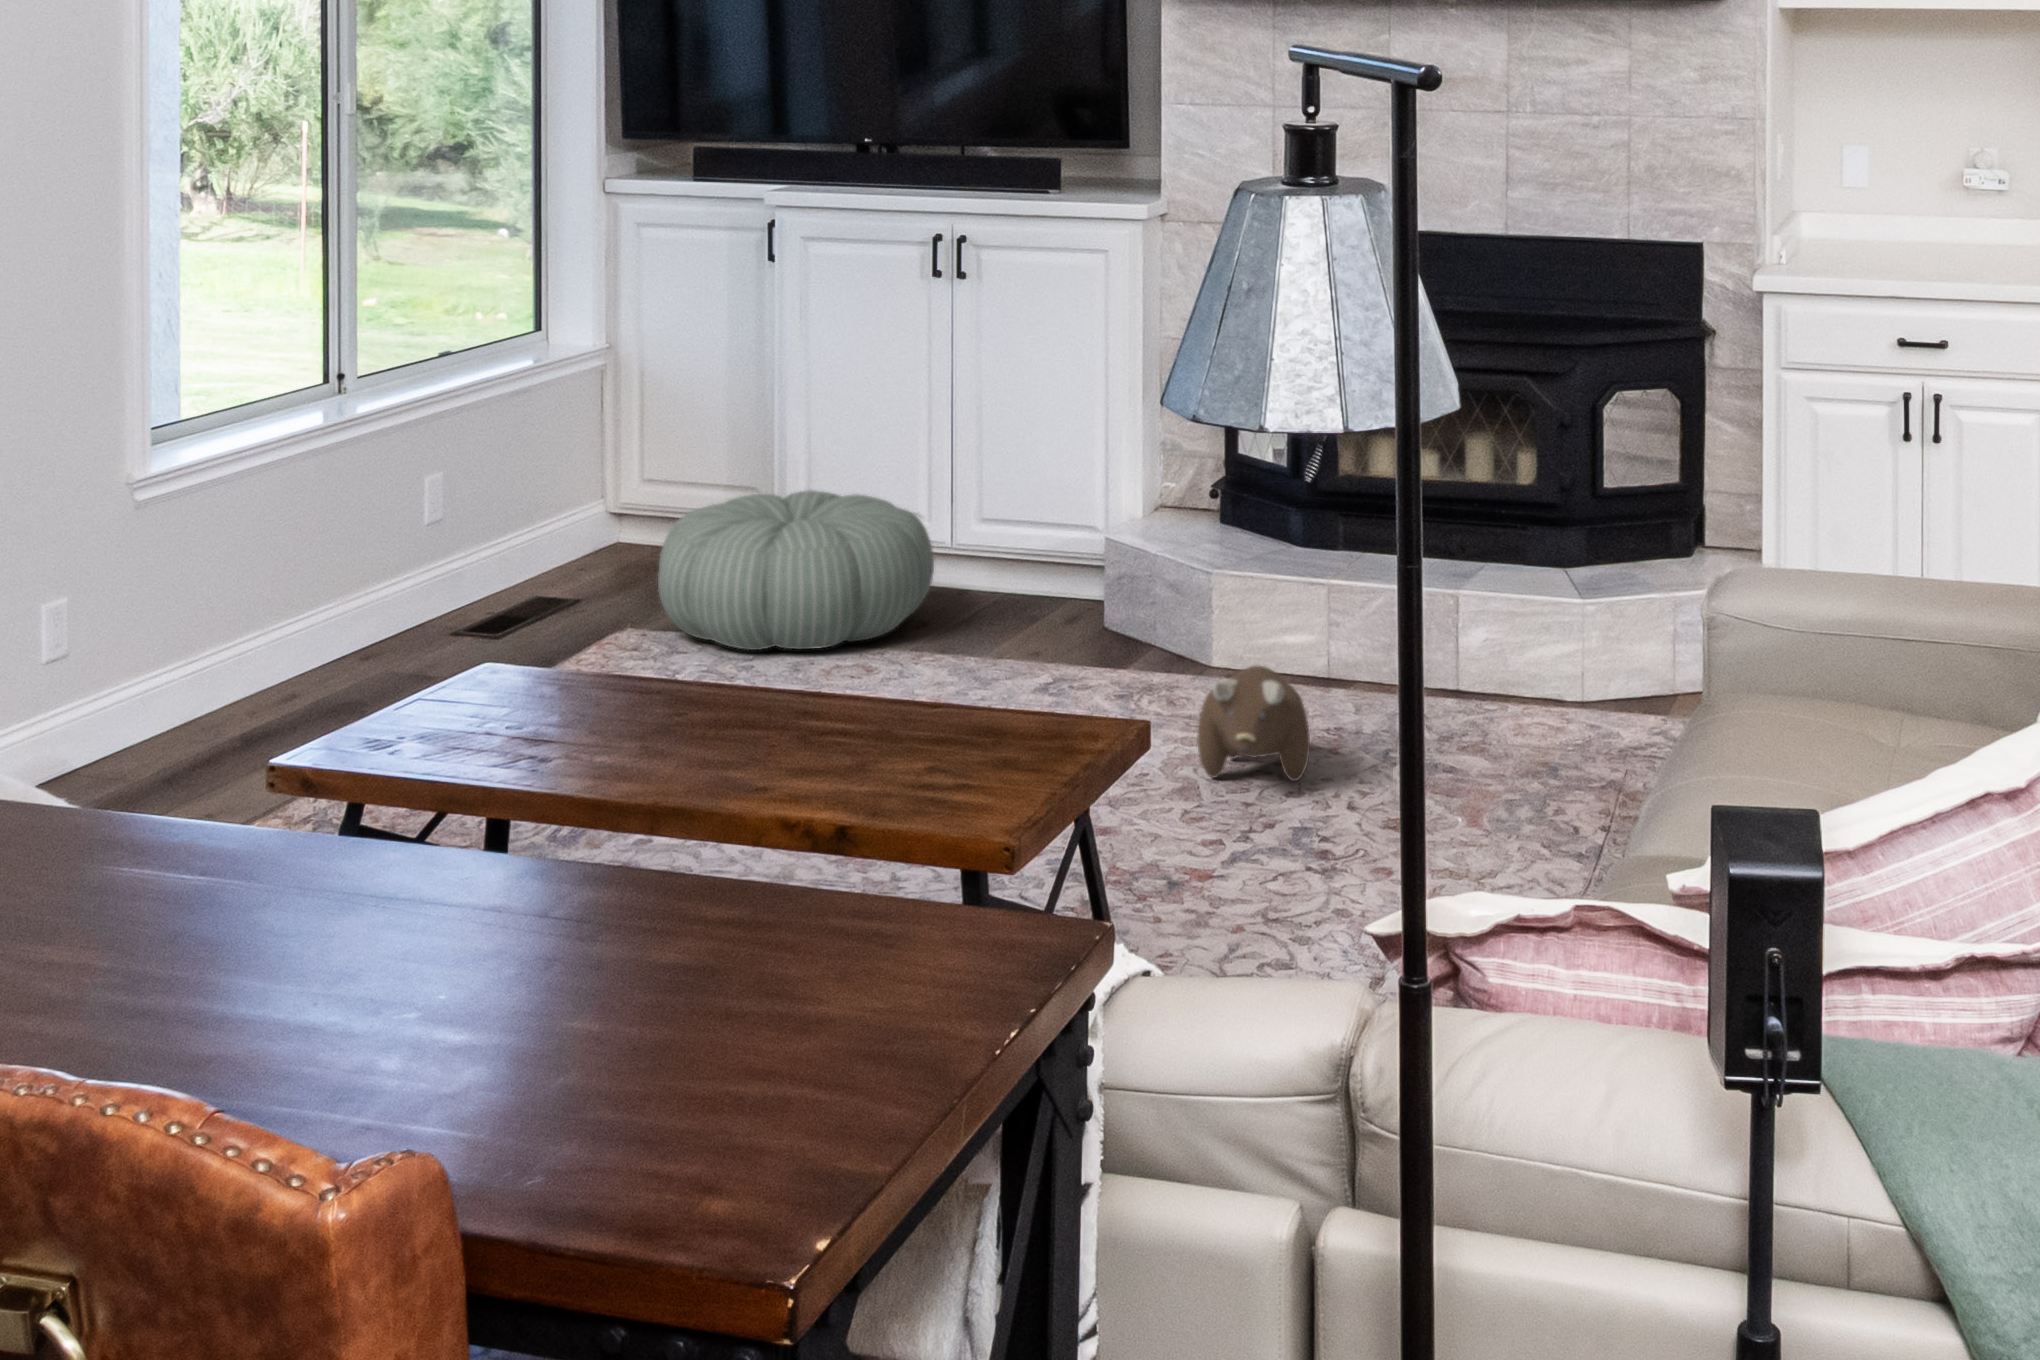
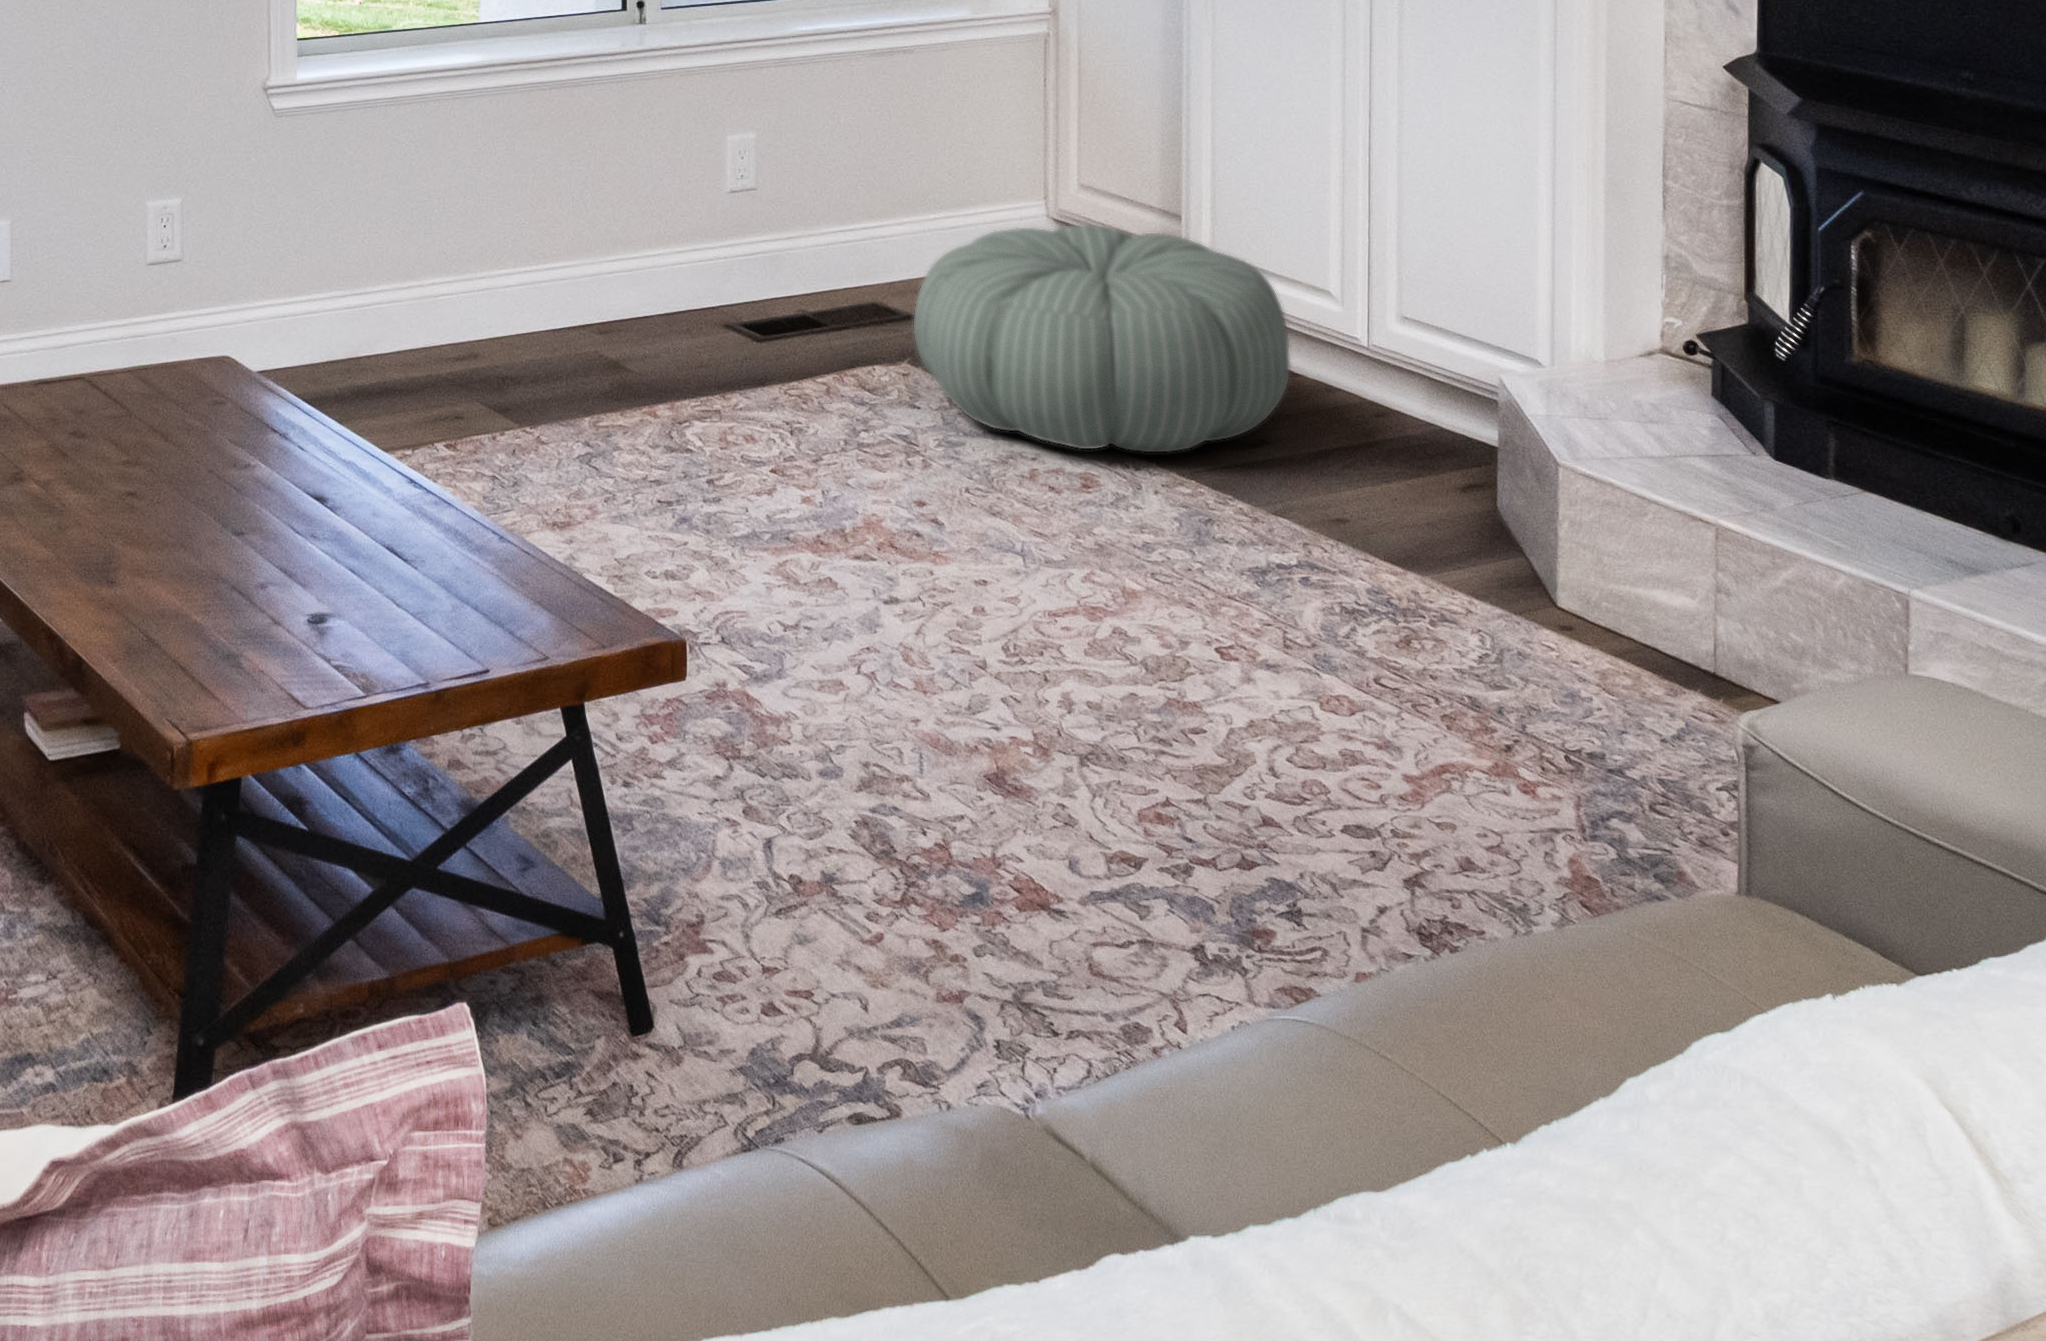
plush toy: present [1198,666,1310,781] -> none [1214,631,1436,833]

